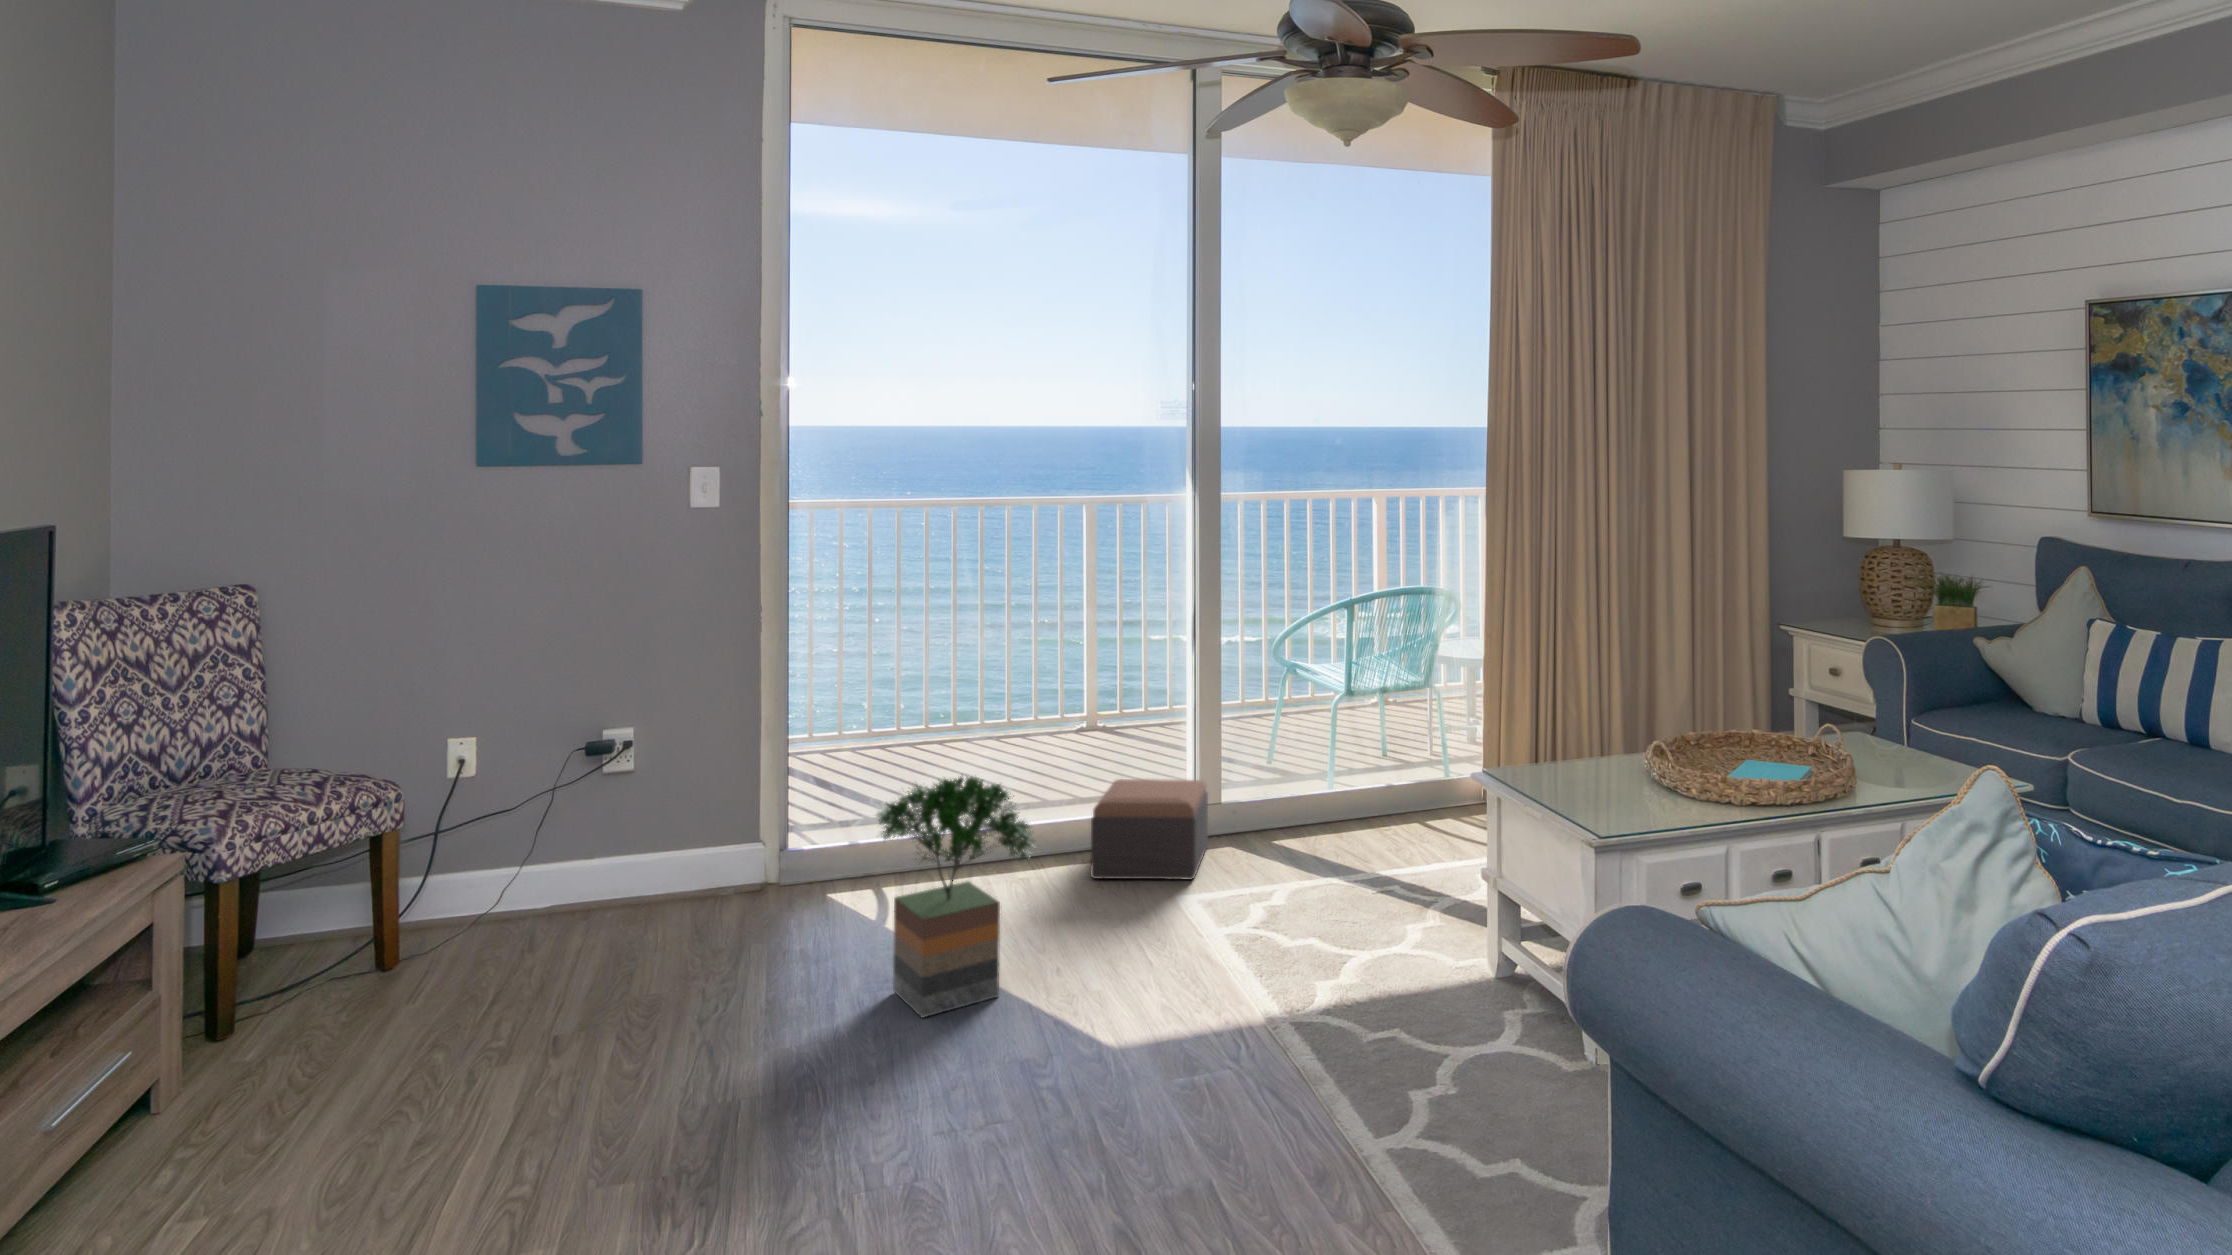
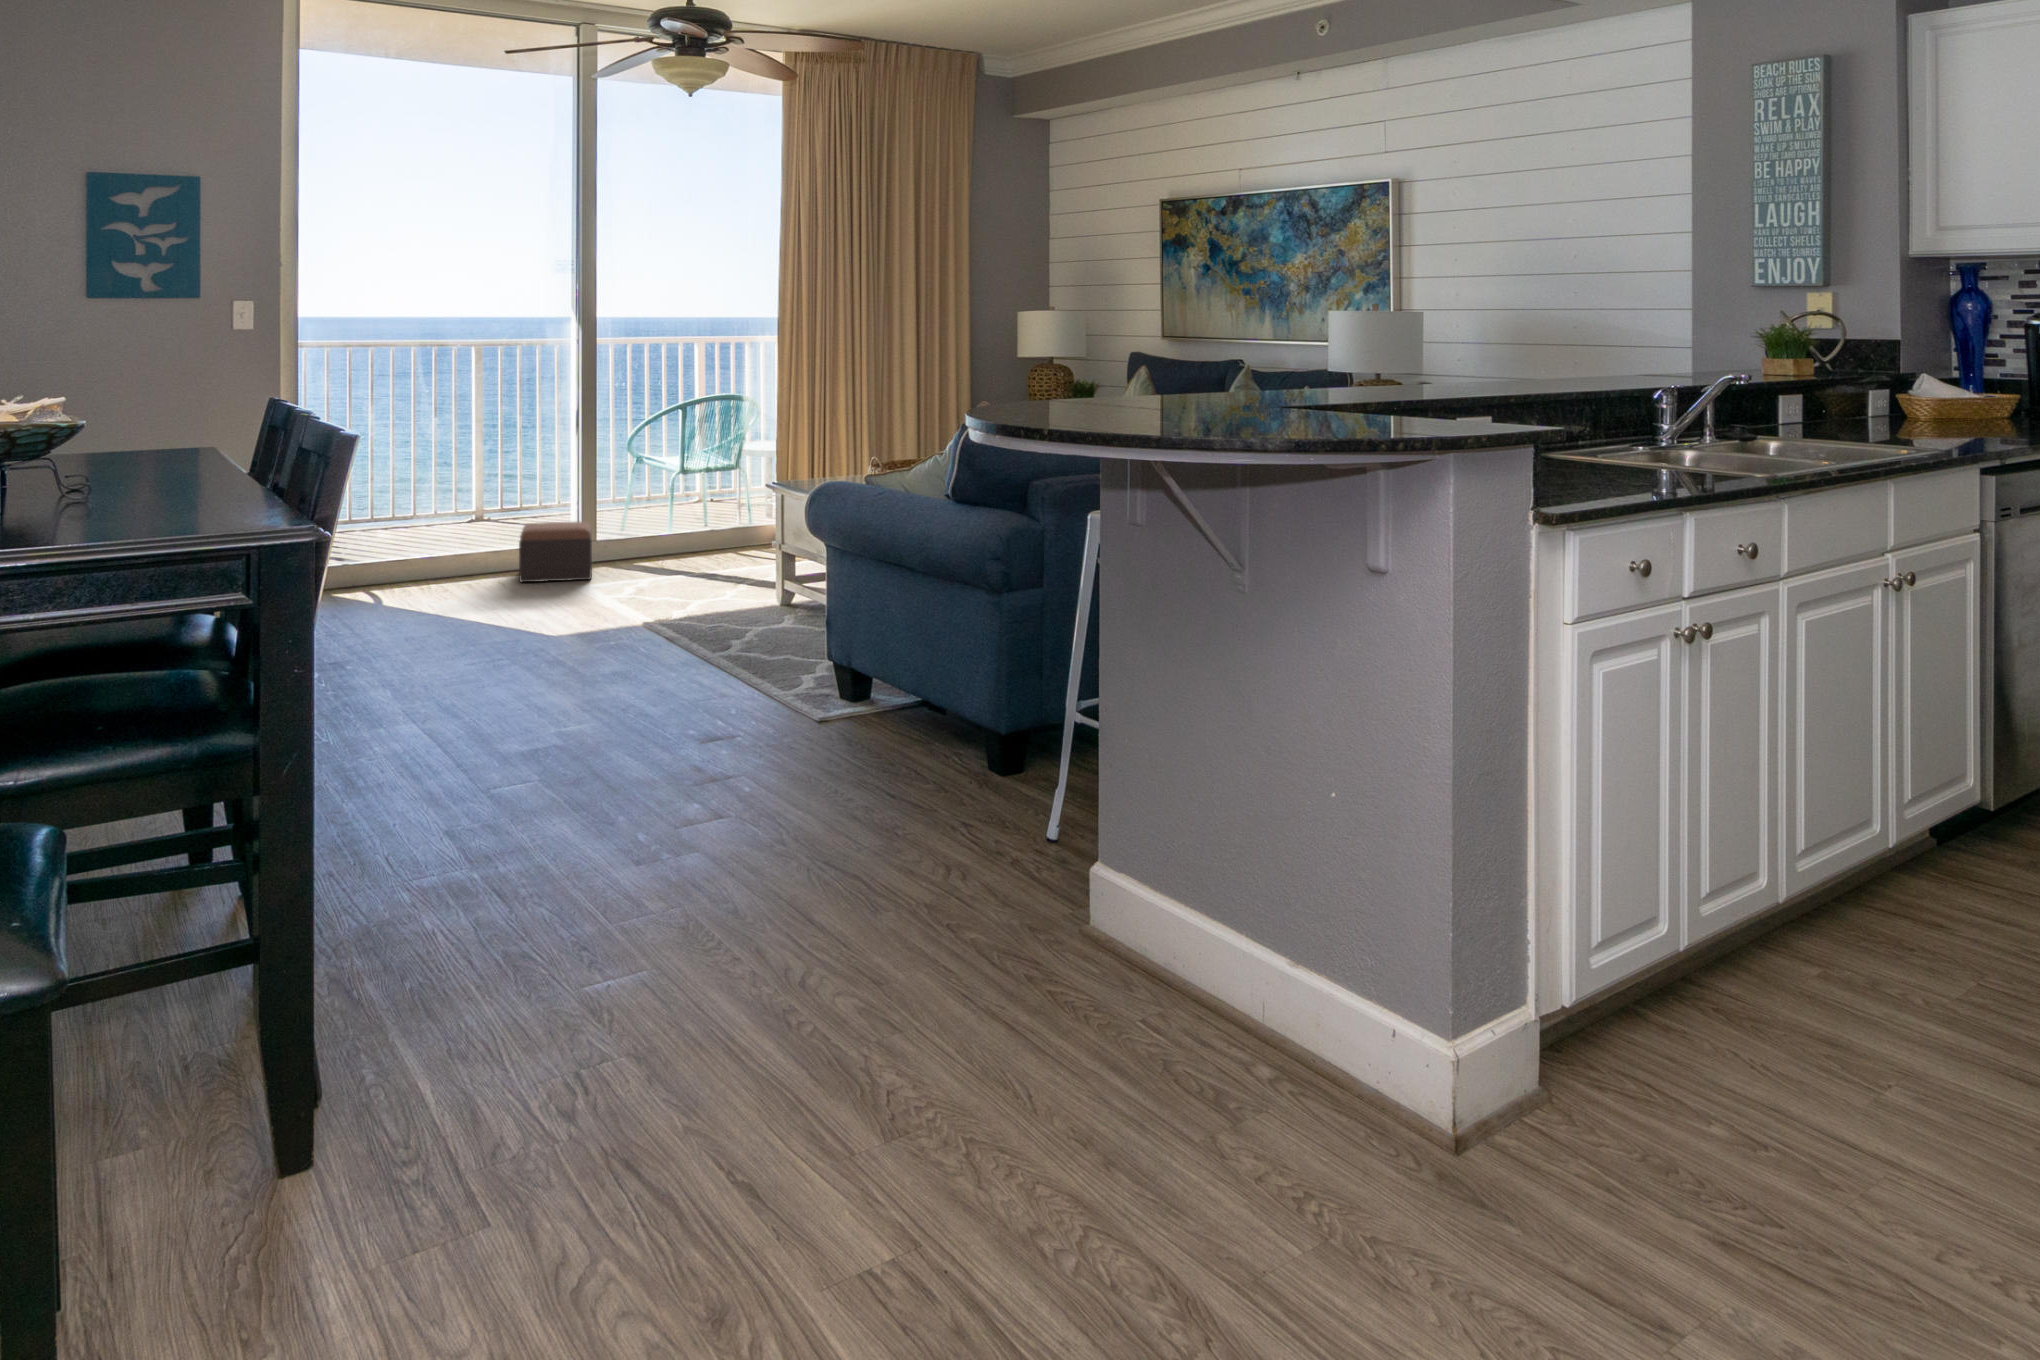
potted tree: present [877,777,1035,1017] -> none [410,490,518,631]

